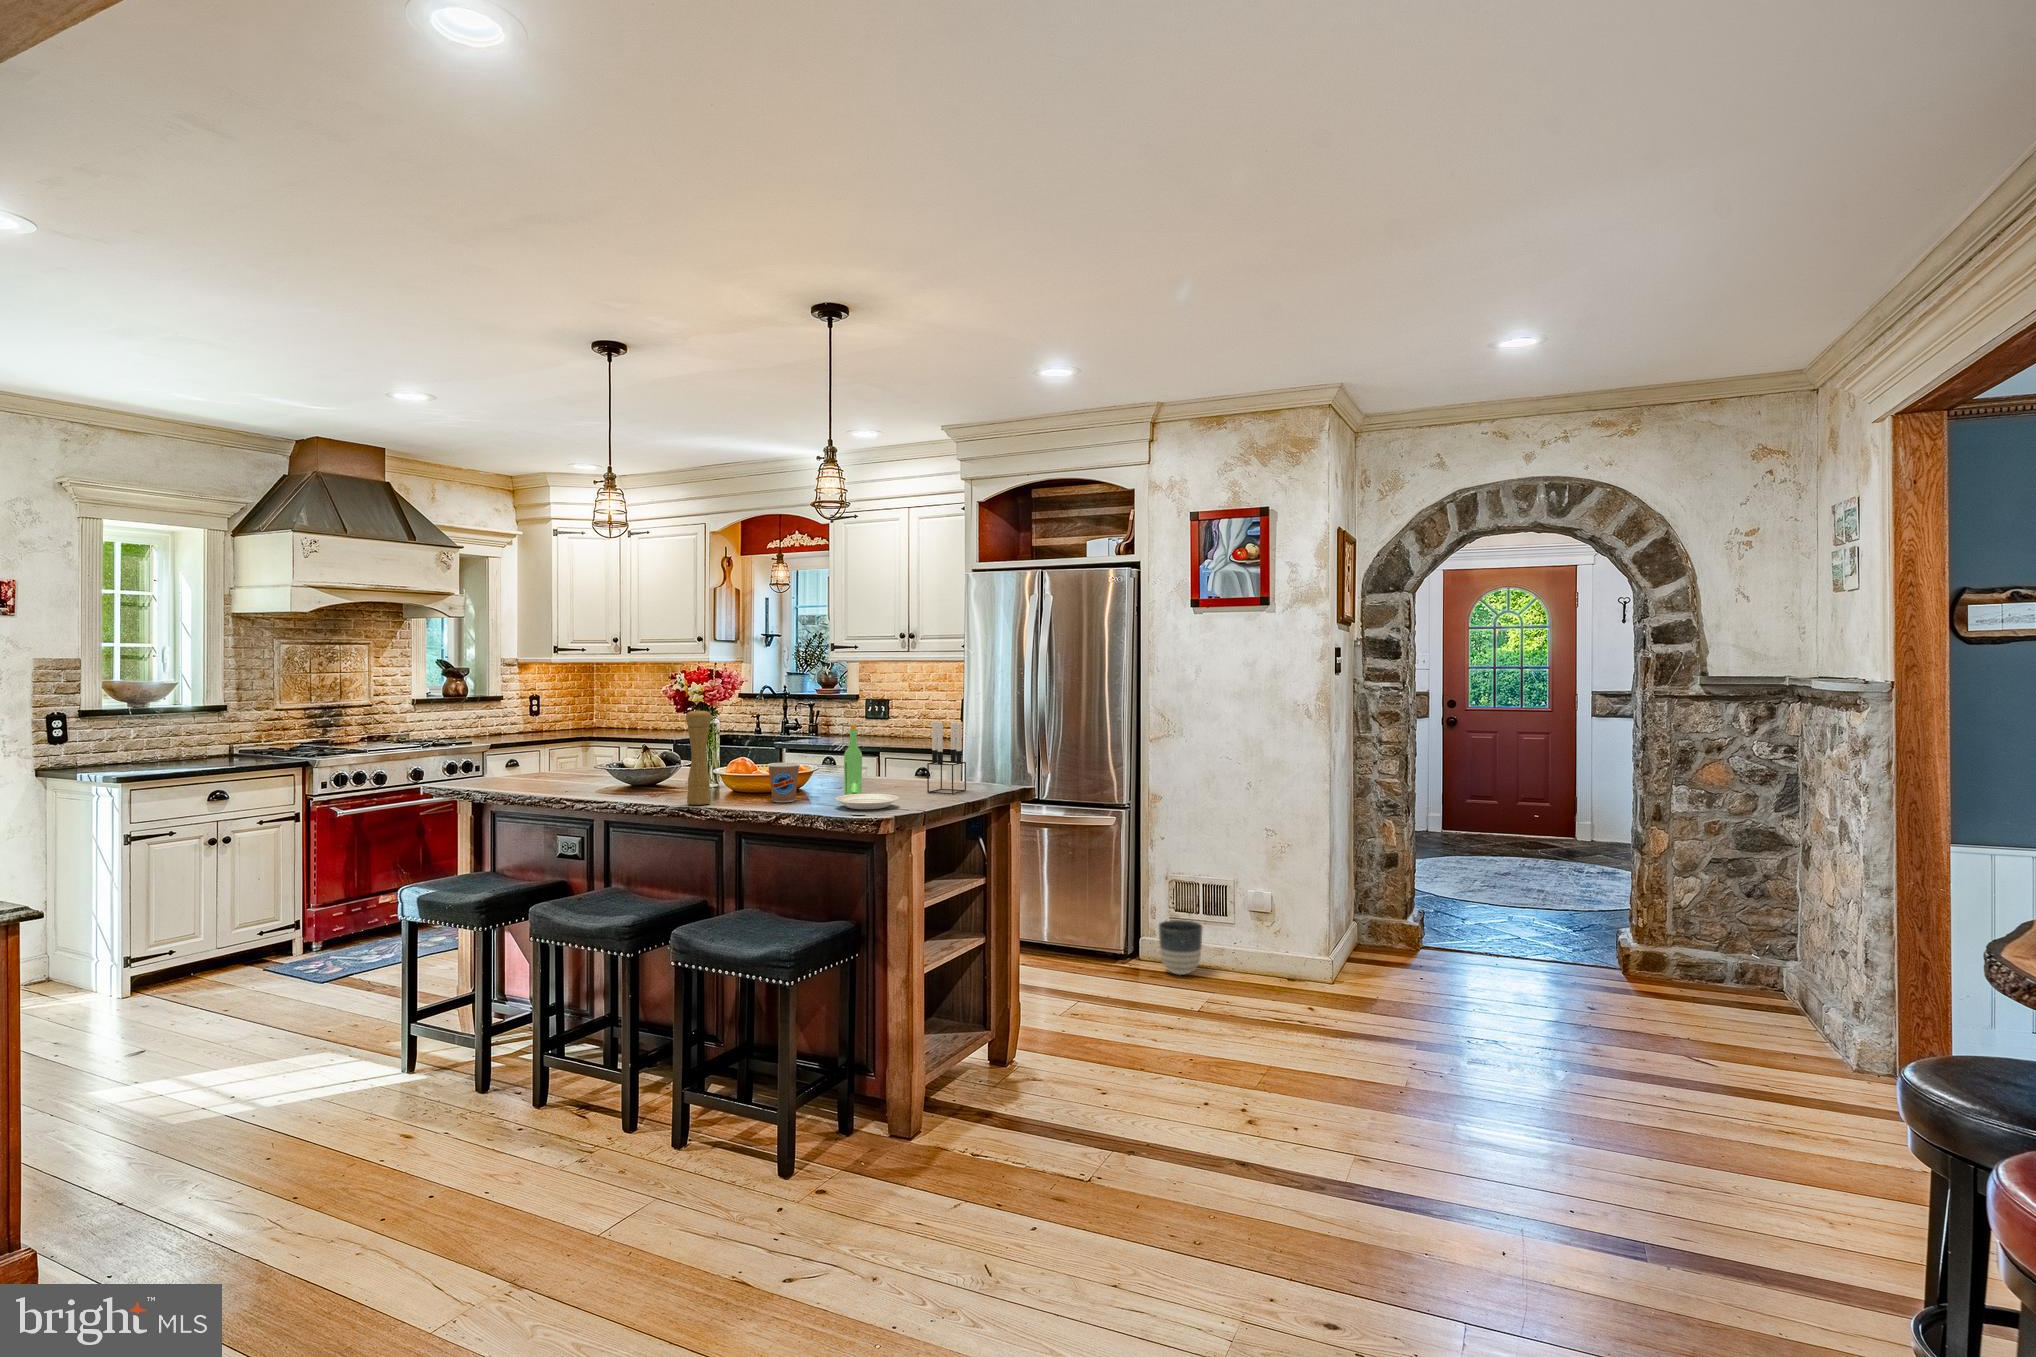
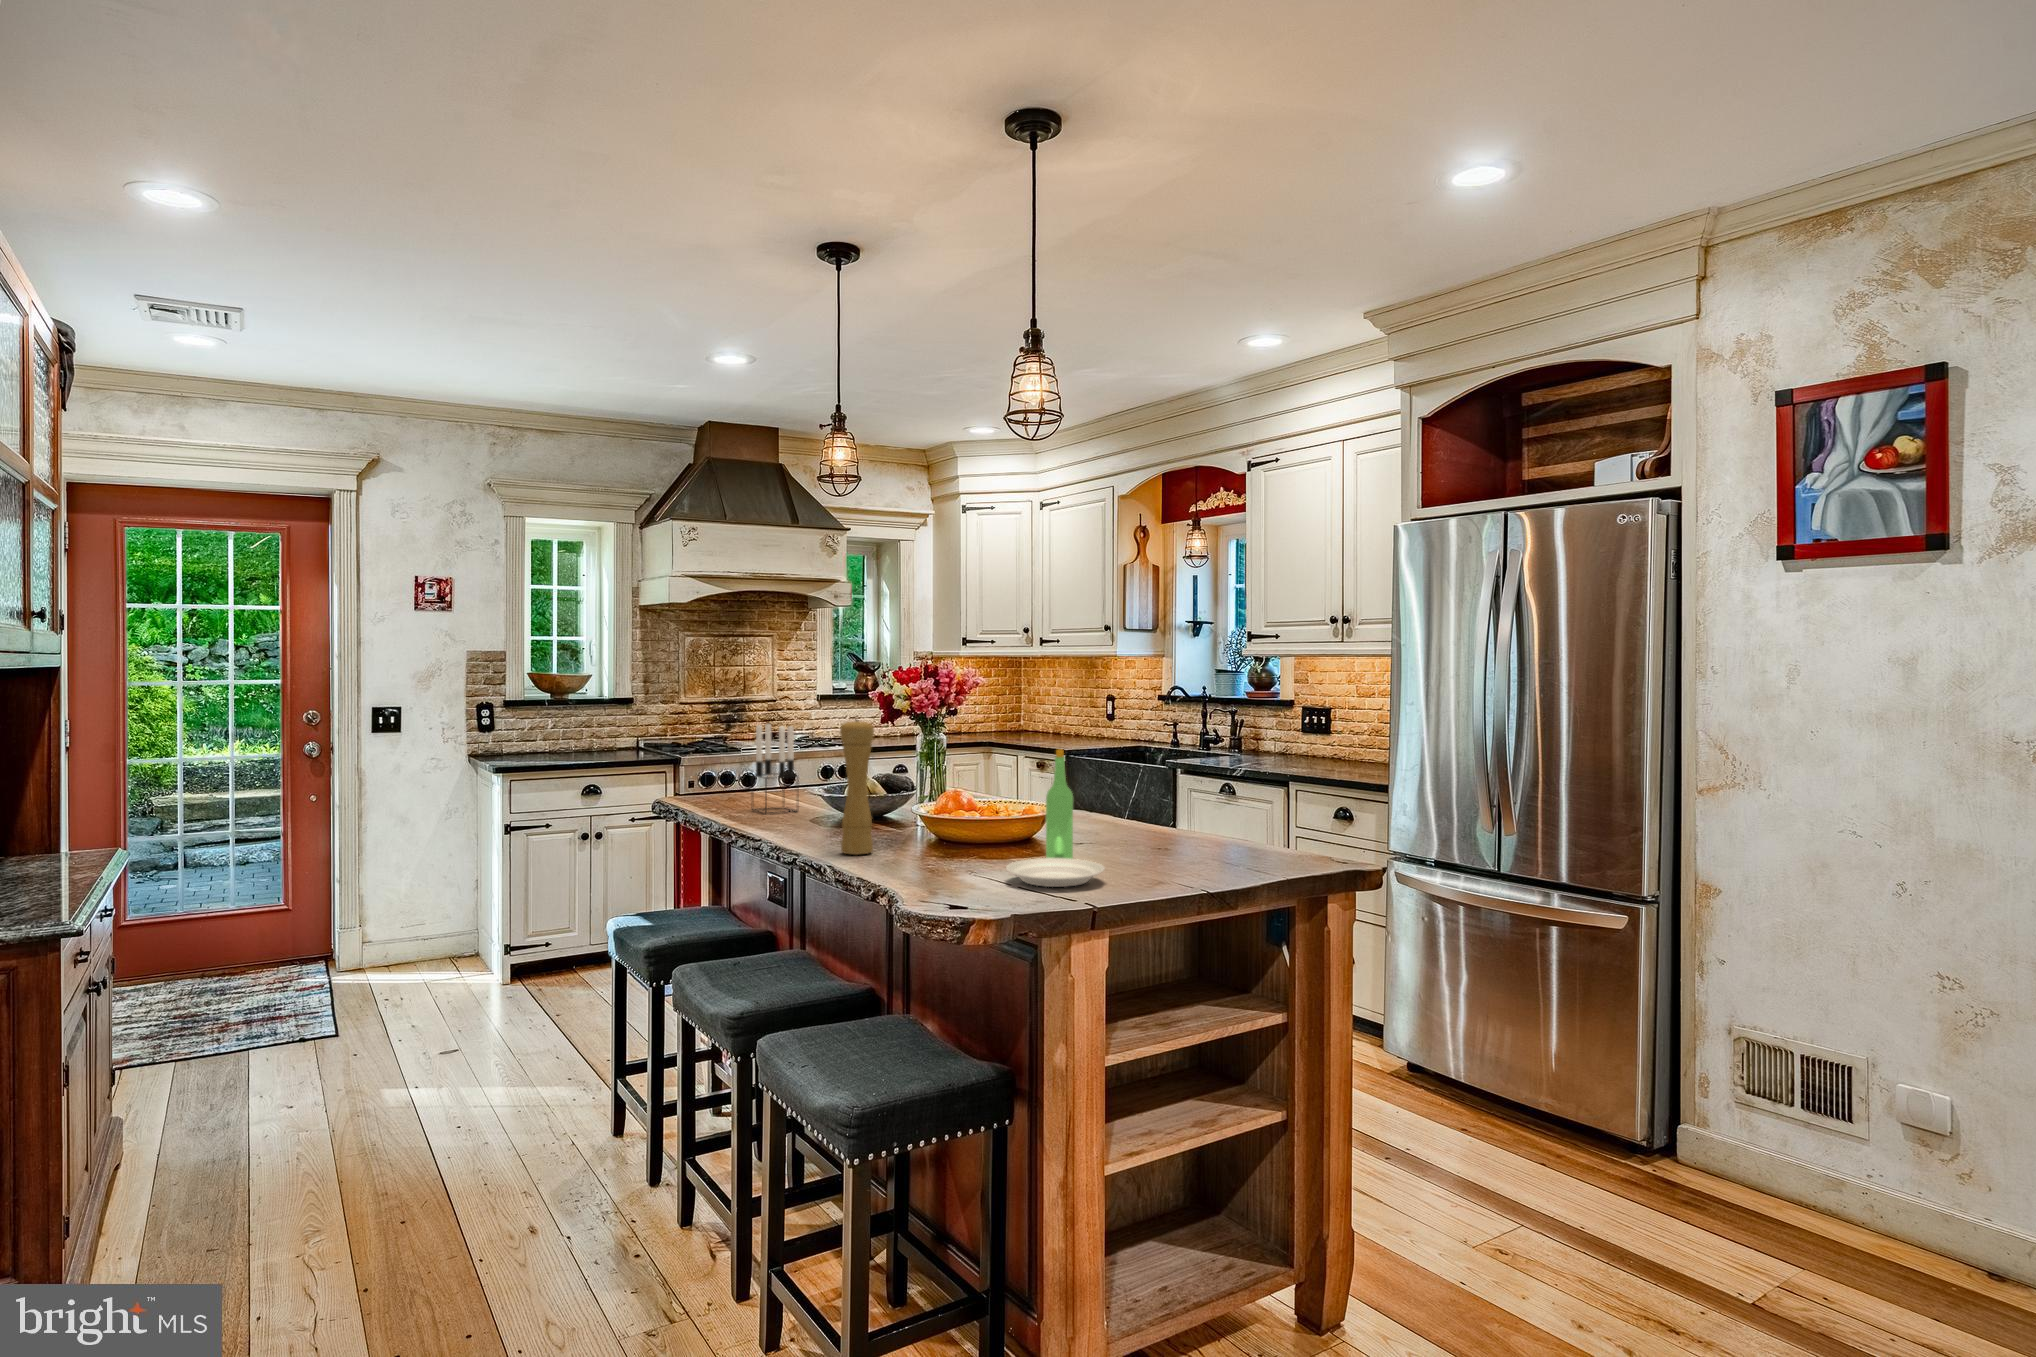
candle holder: present [927,721,966,794] -> present [753,724,797,814]
coffee cup: present [768,762,800,802] -> none [946,801,993,861]
planter: present [1159,920,1203,975] -> none [1698,1108,1788,1211]

